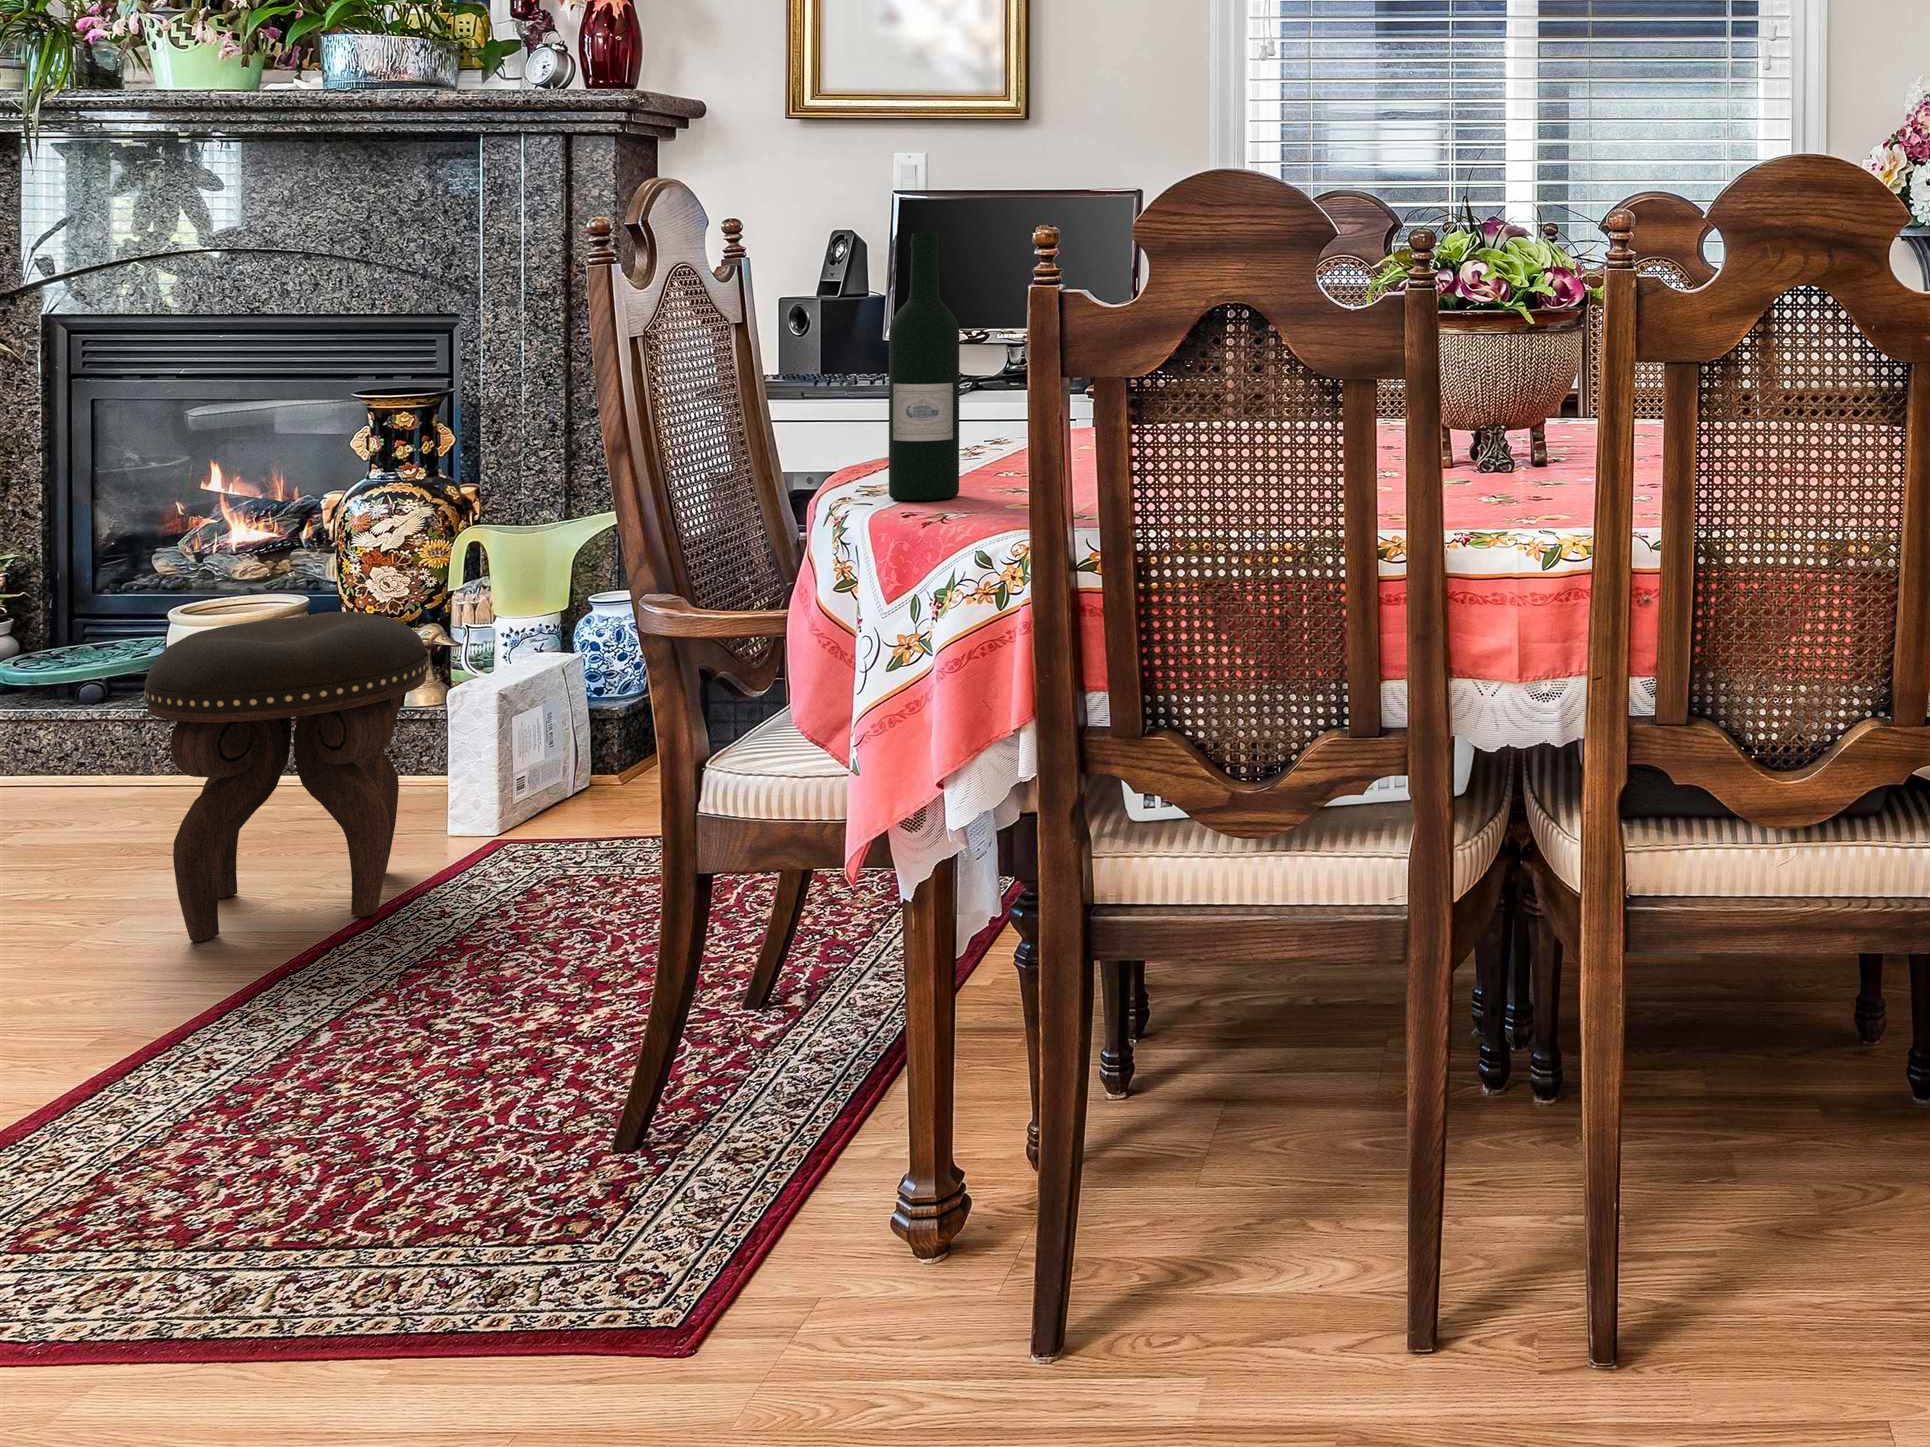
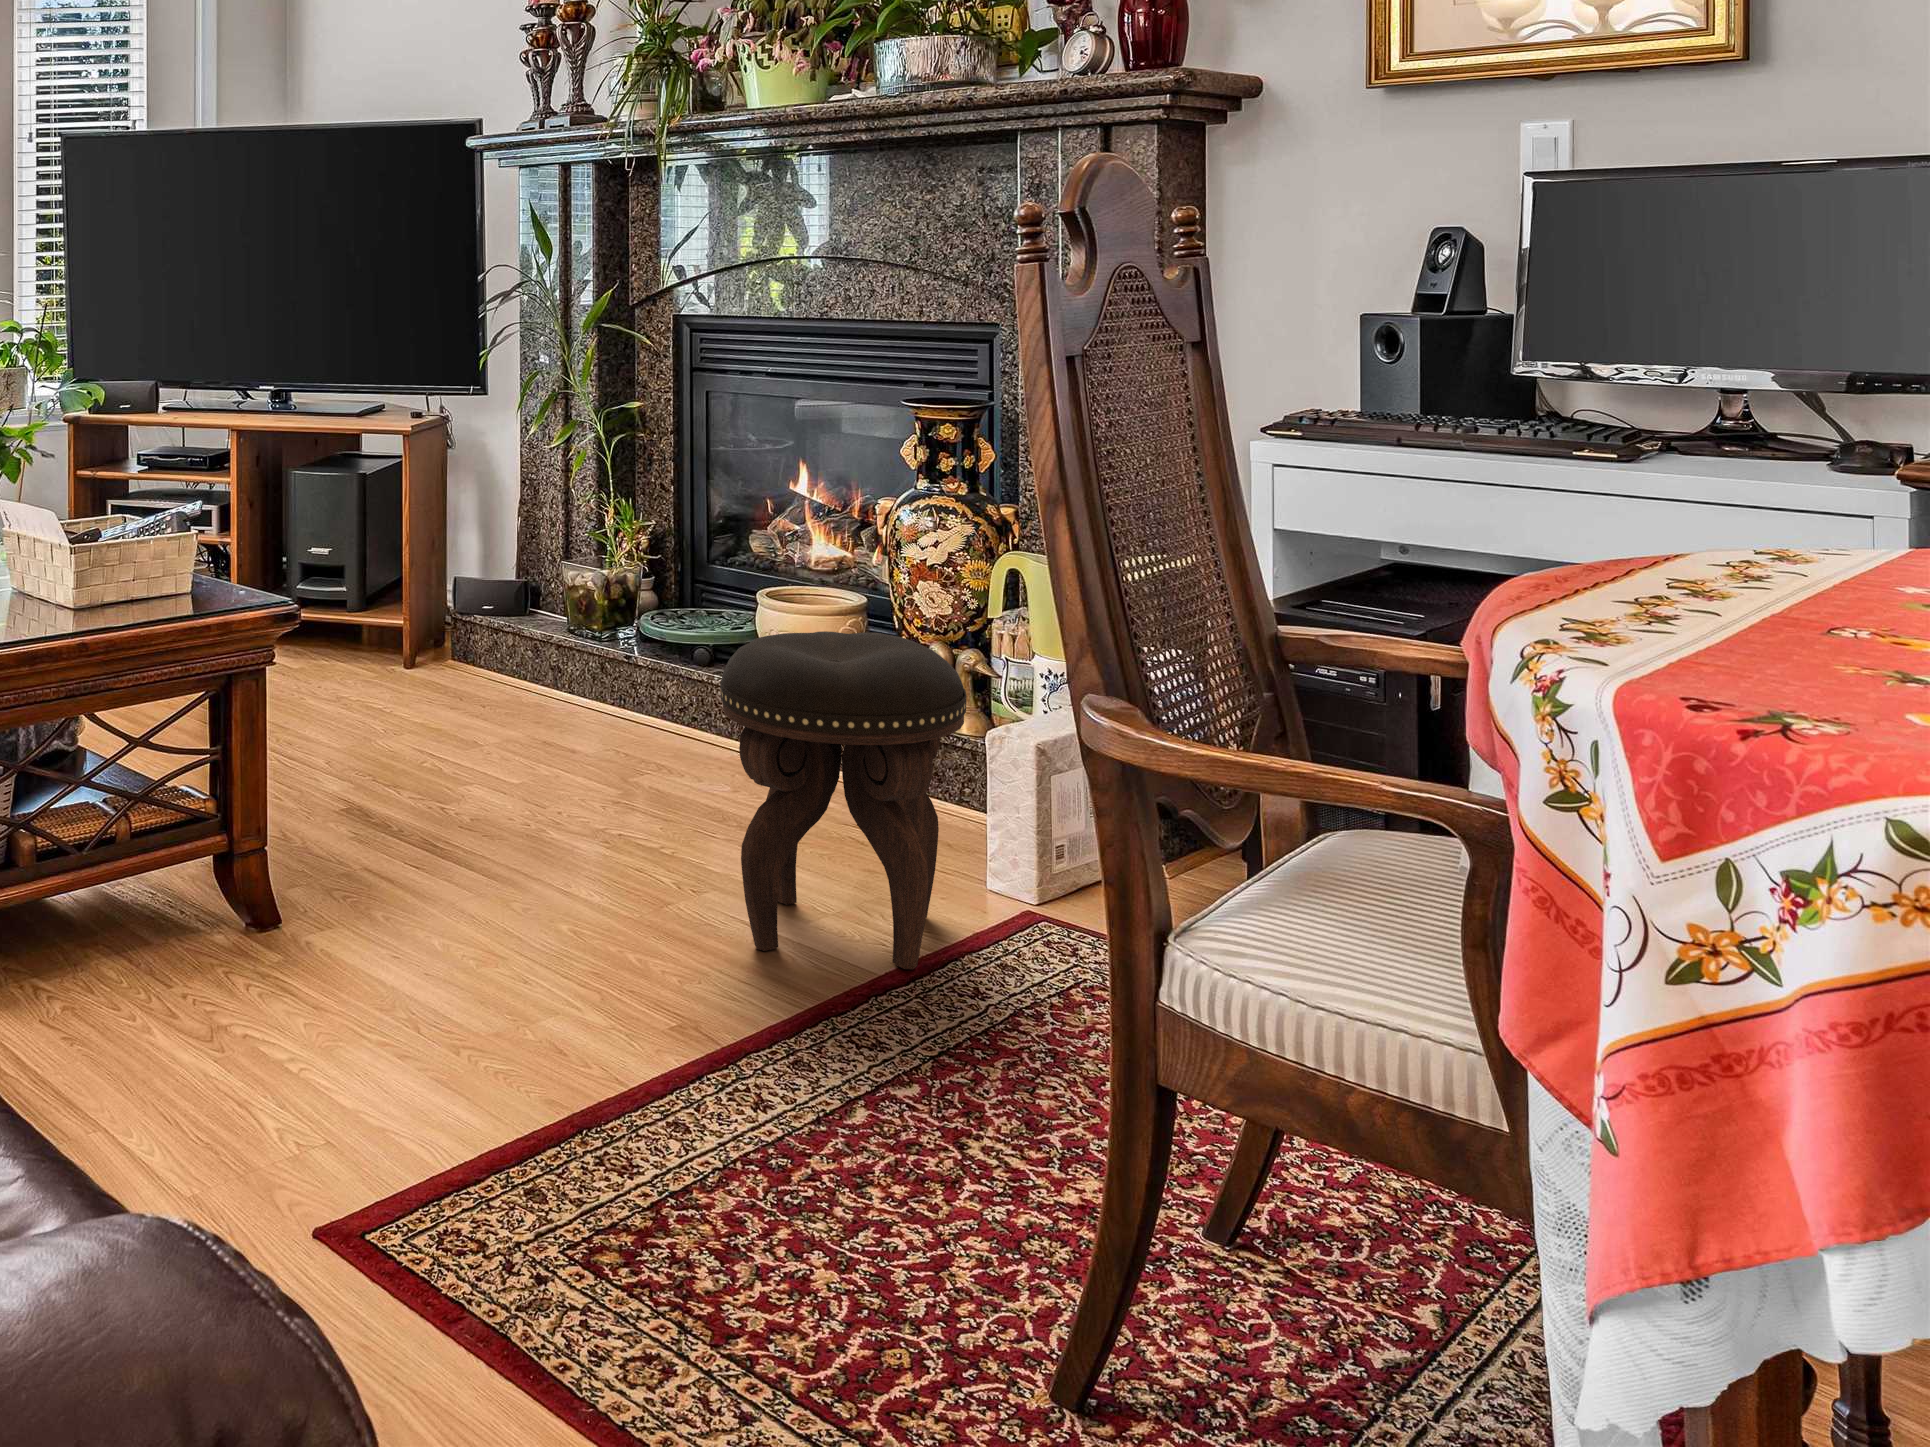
wine bottle: present [889,233,959,500] -> none [1615,206,1753,655]

